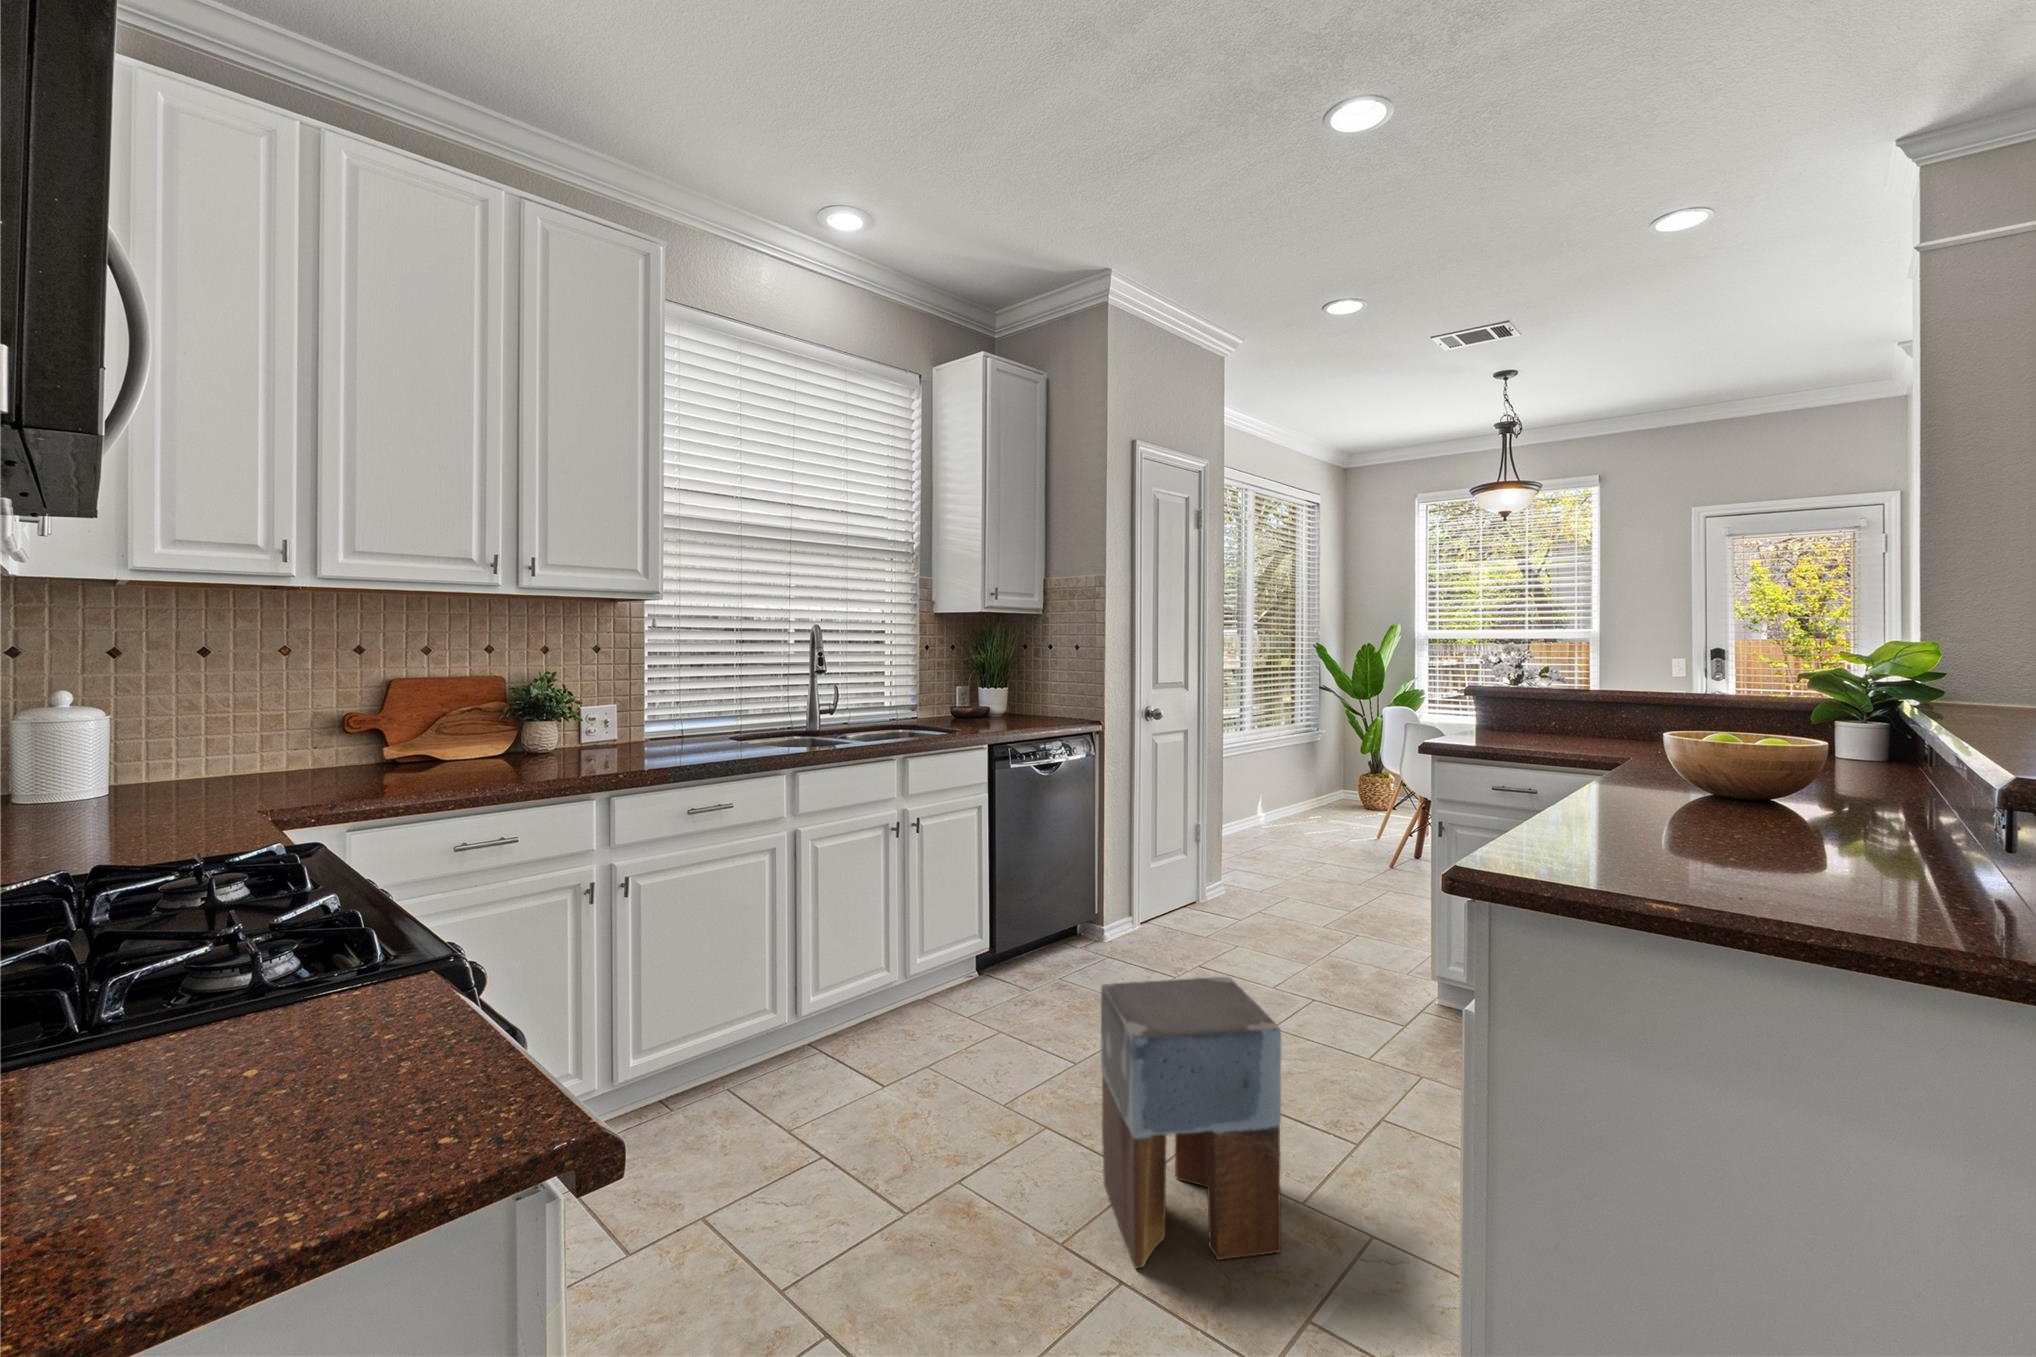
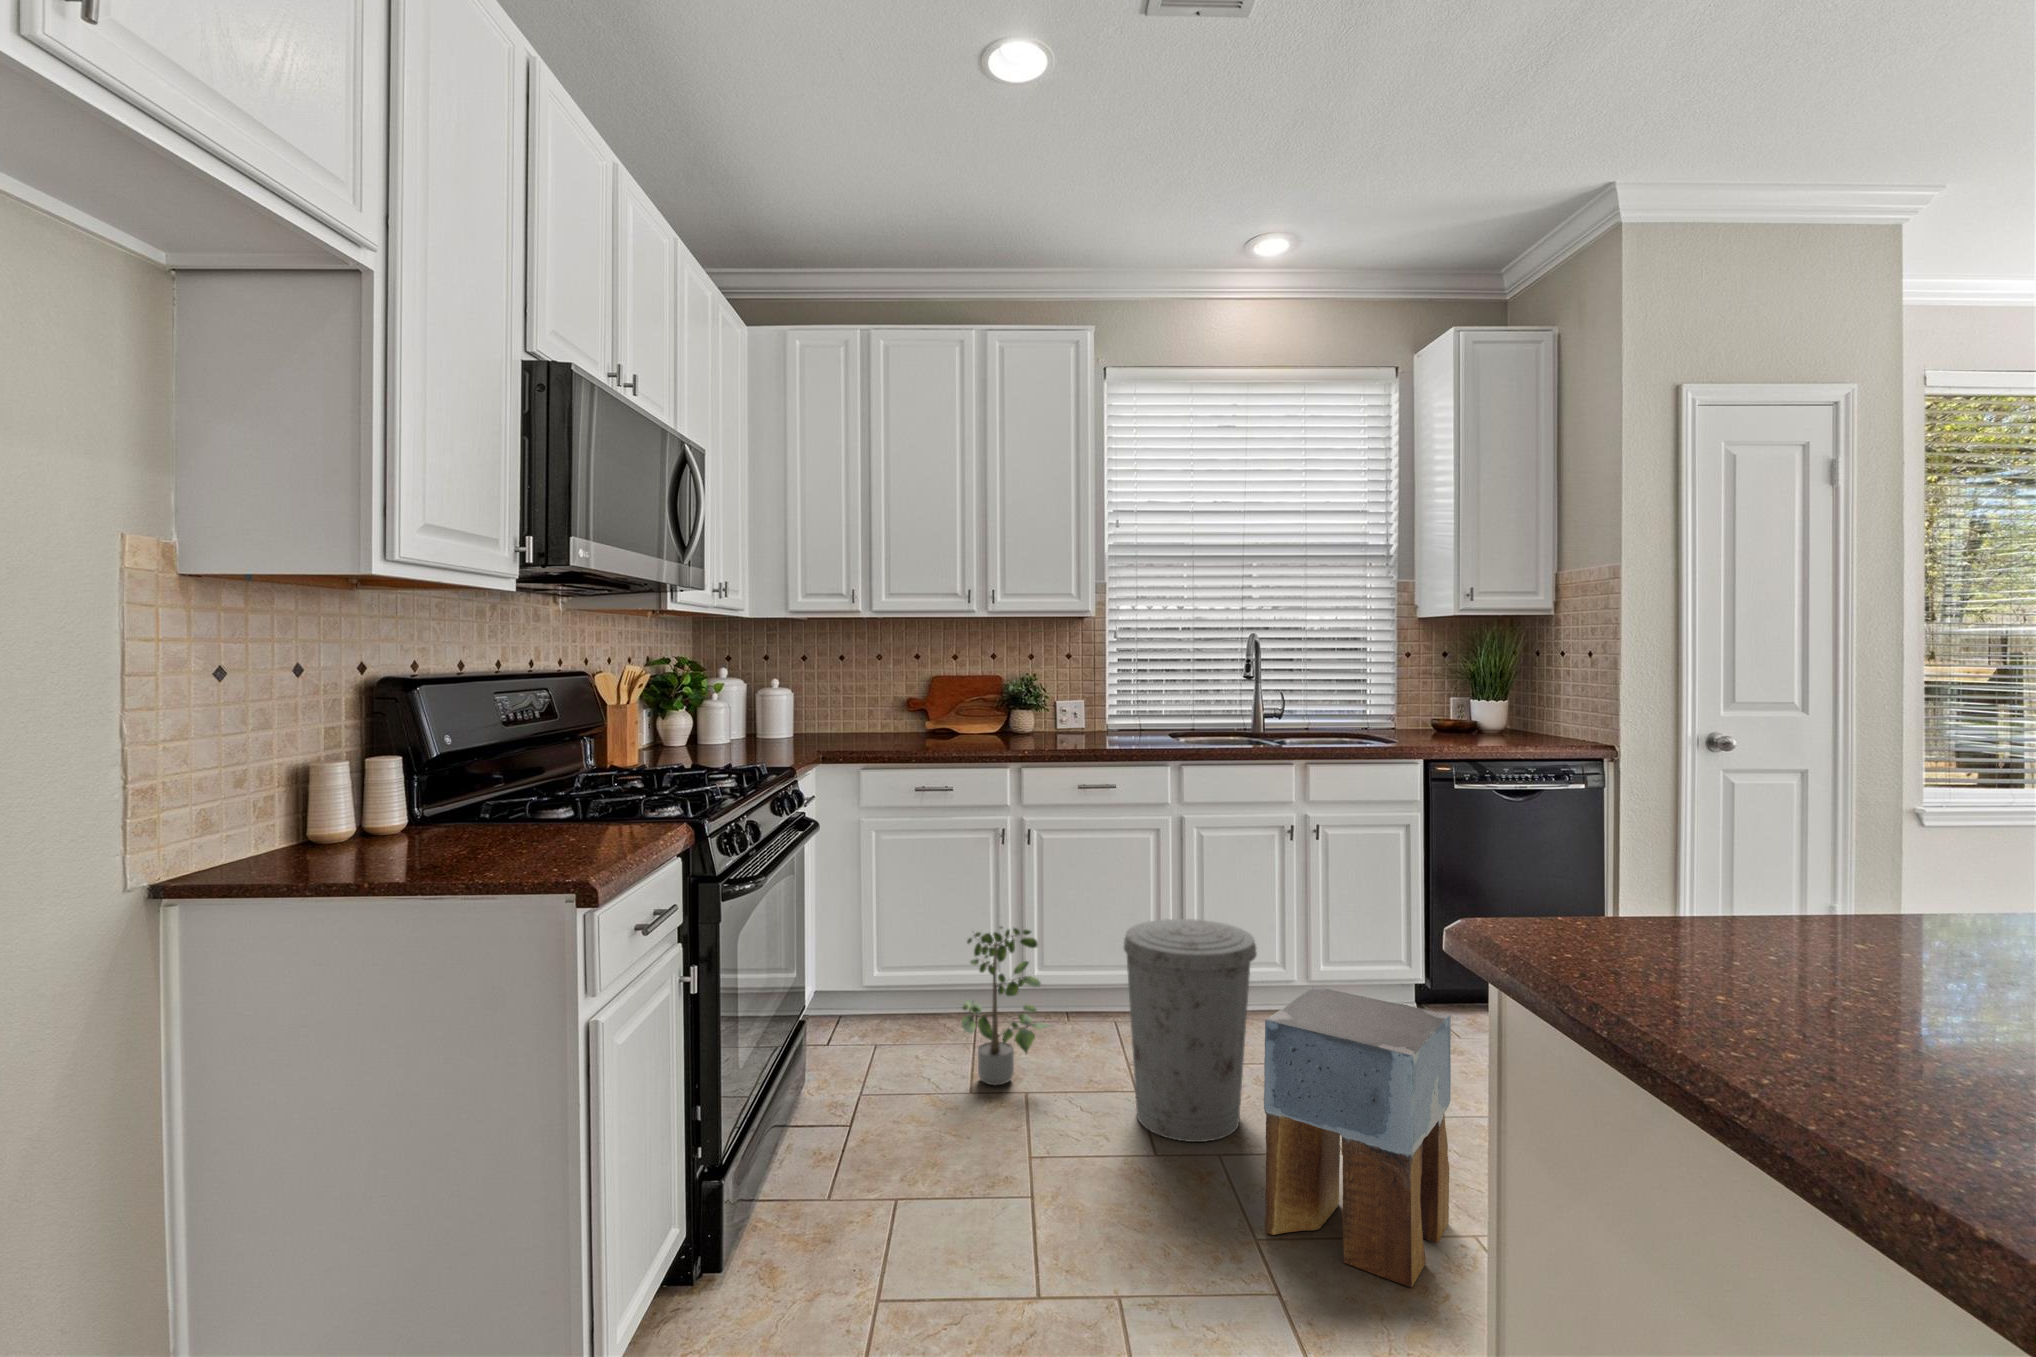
trash can: none [858,940,1009,1210] -> present [1124,919,1257,1142]
potted plant: none [615,1006,753,1247] -> present [961,927,1051,1085]

